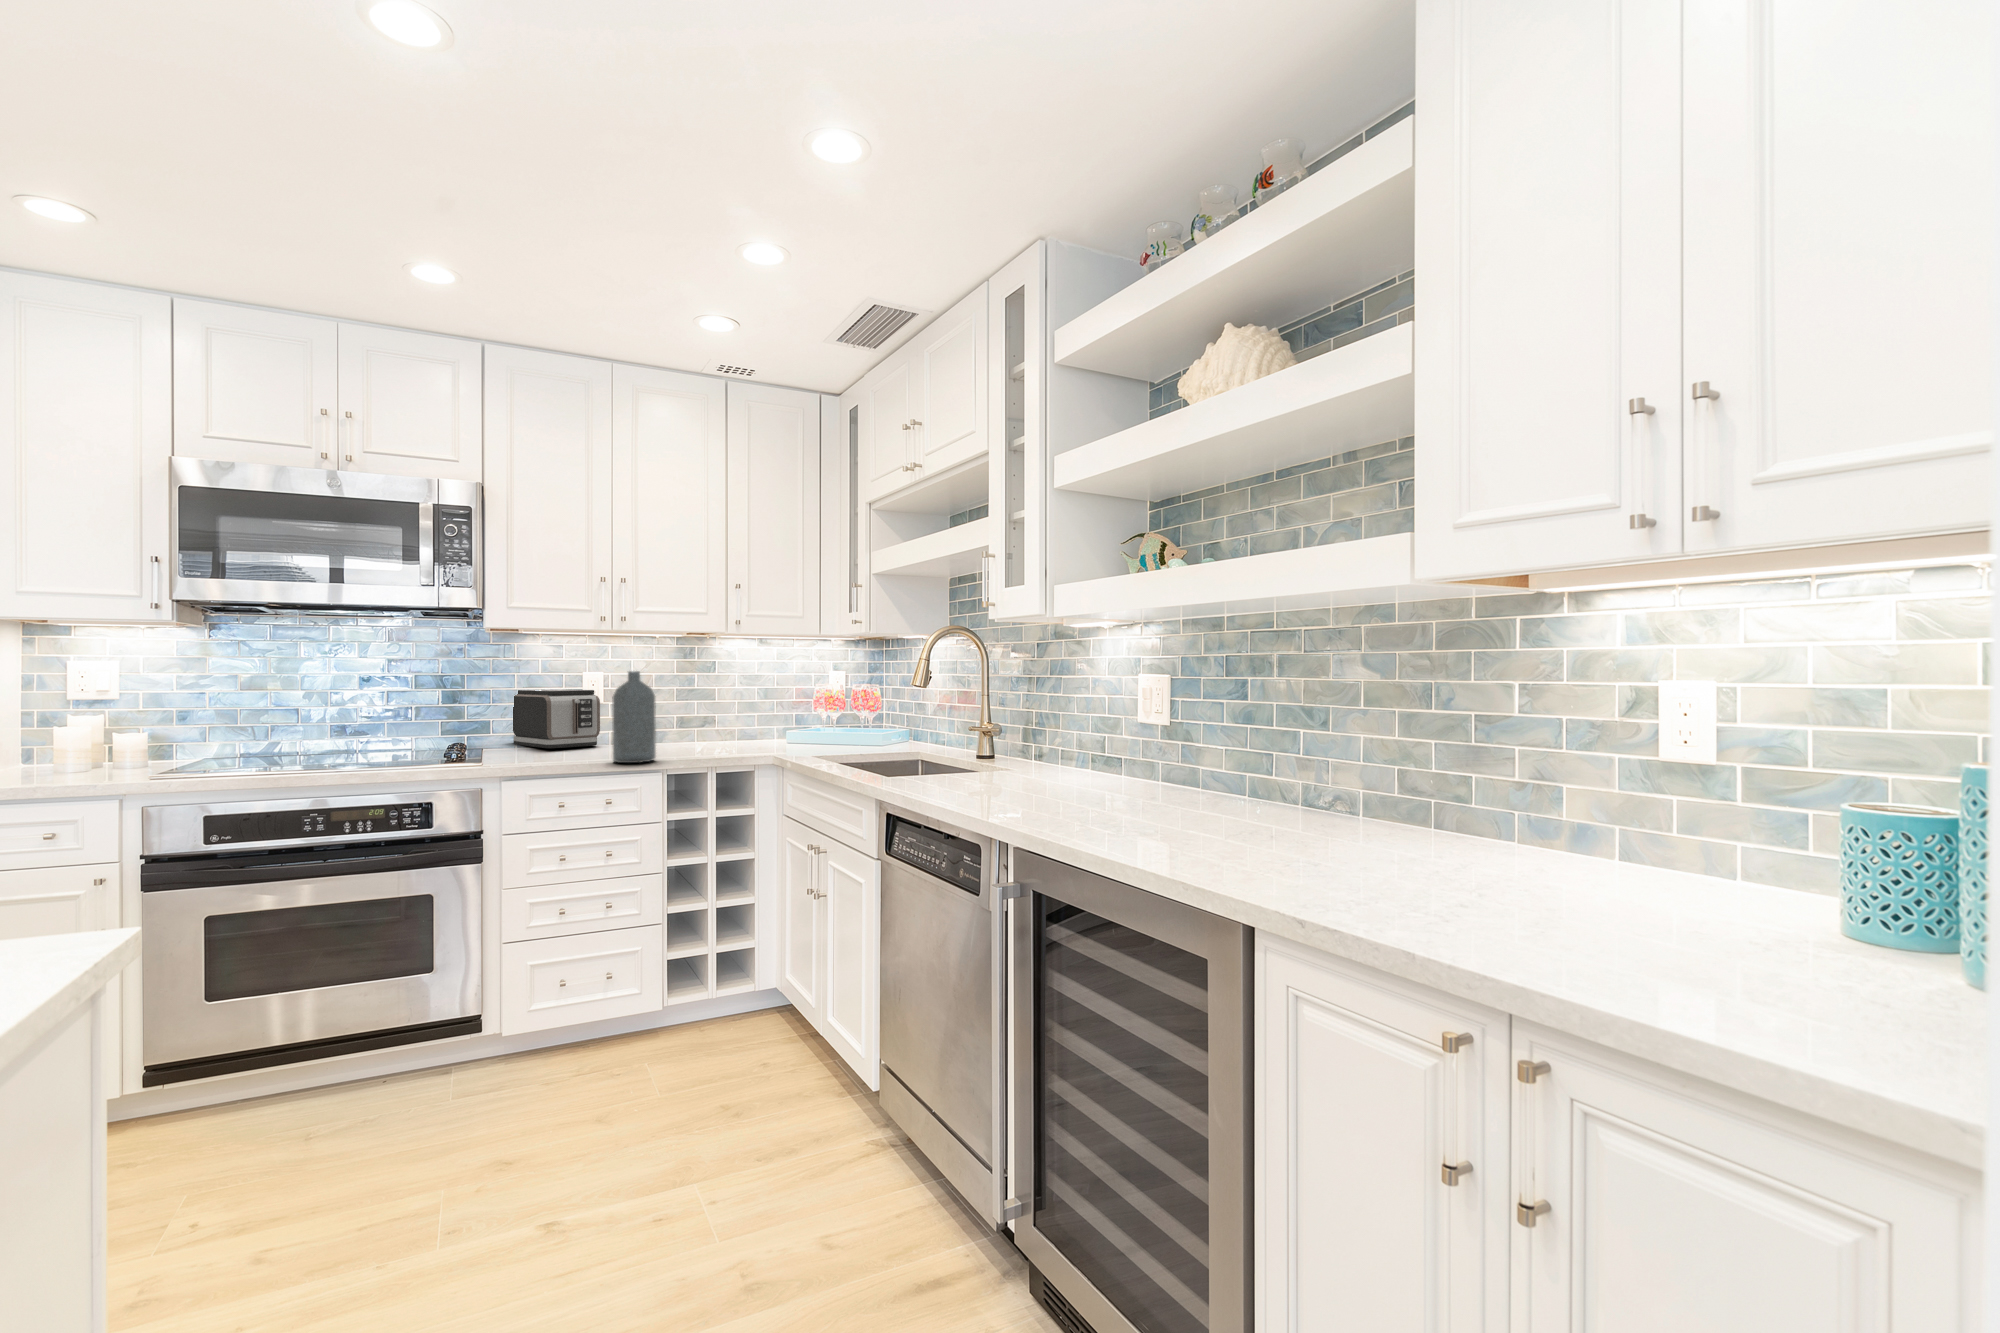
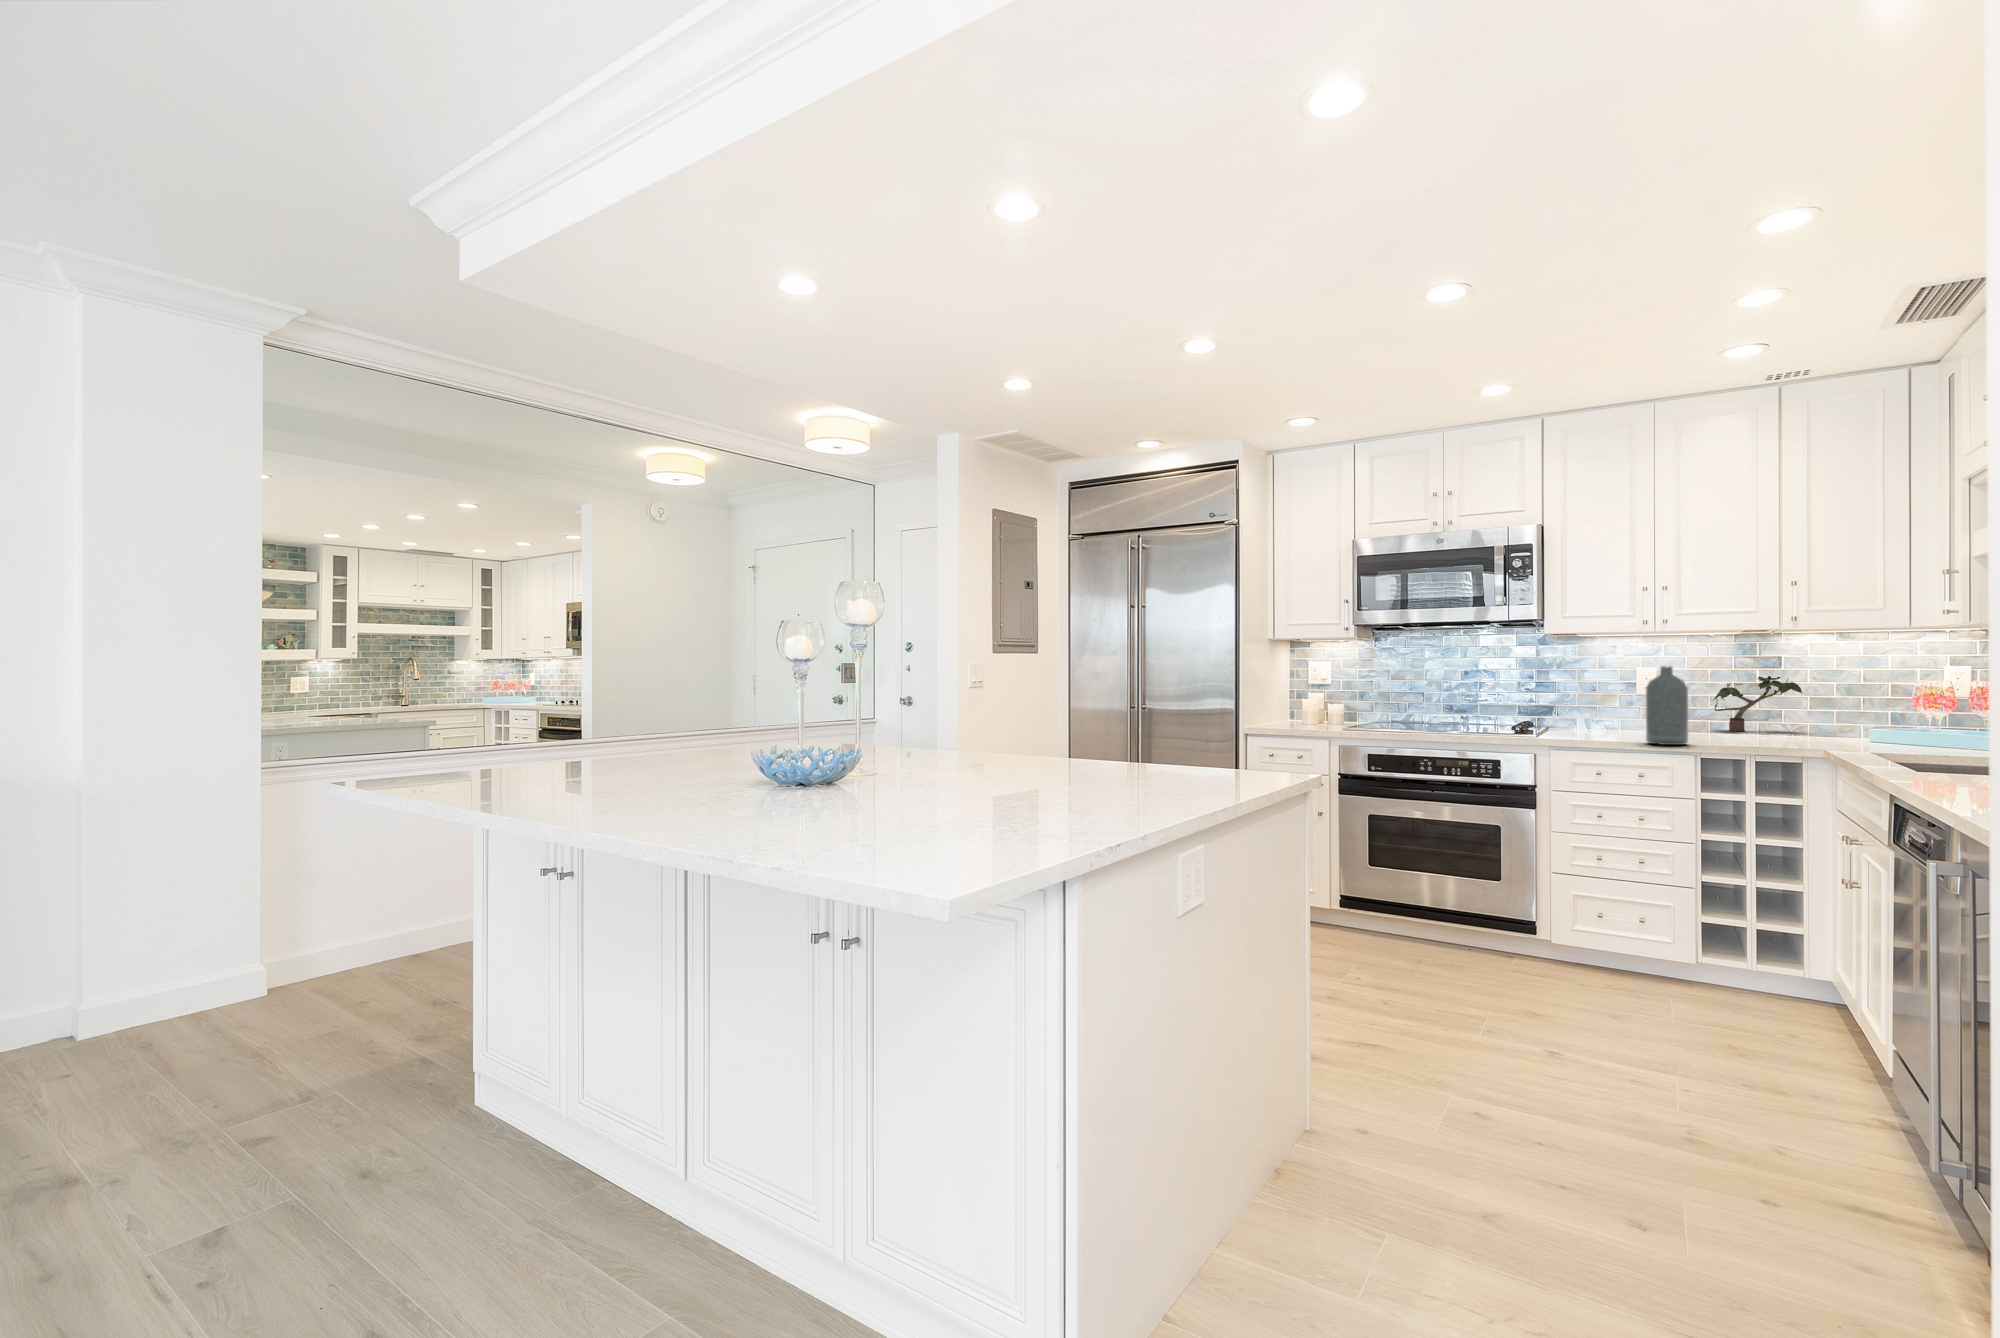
potted plant: none [652,676,744,739] -> present [1714,676,1802,731]
toaster: present [513,689,600,748] -> none [1574,683,1648,731]

